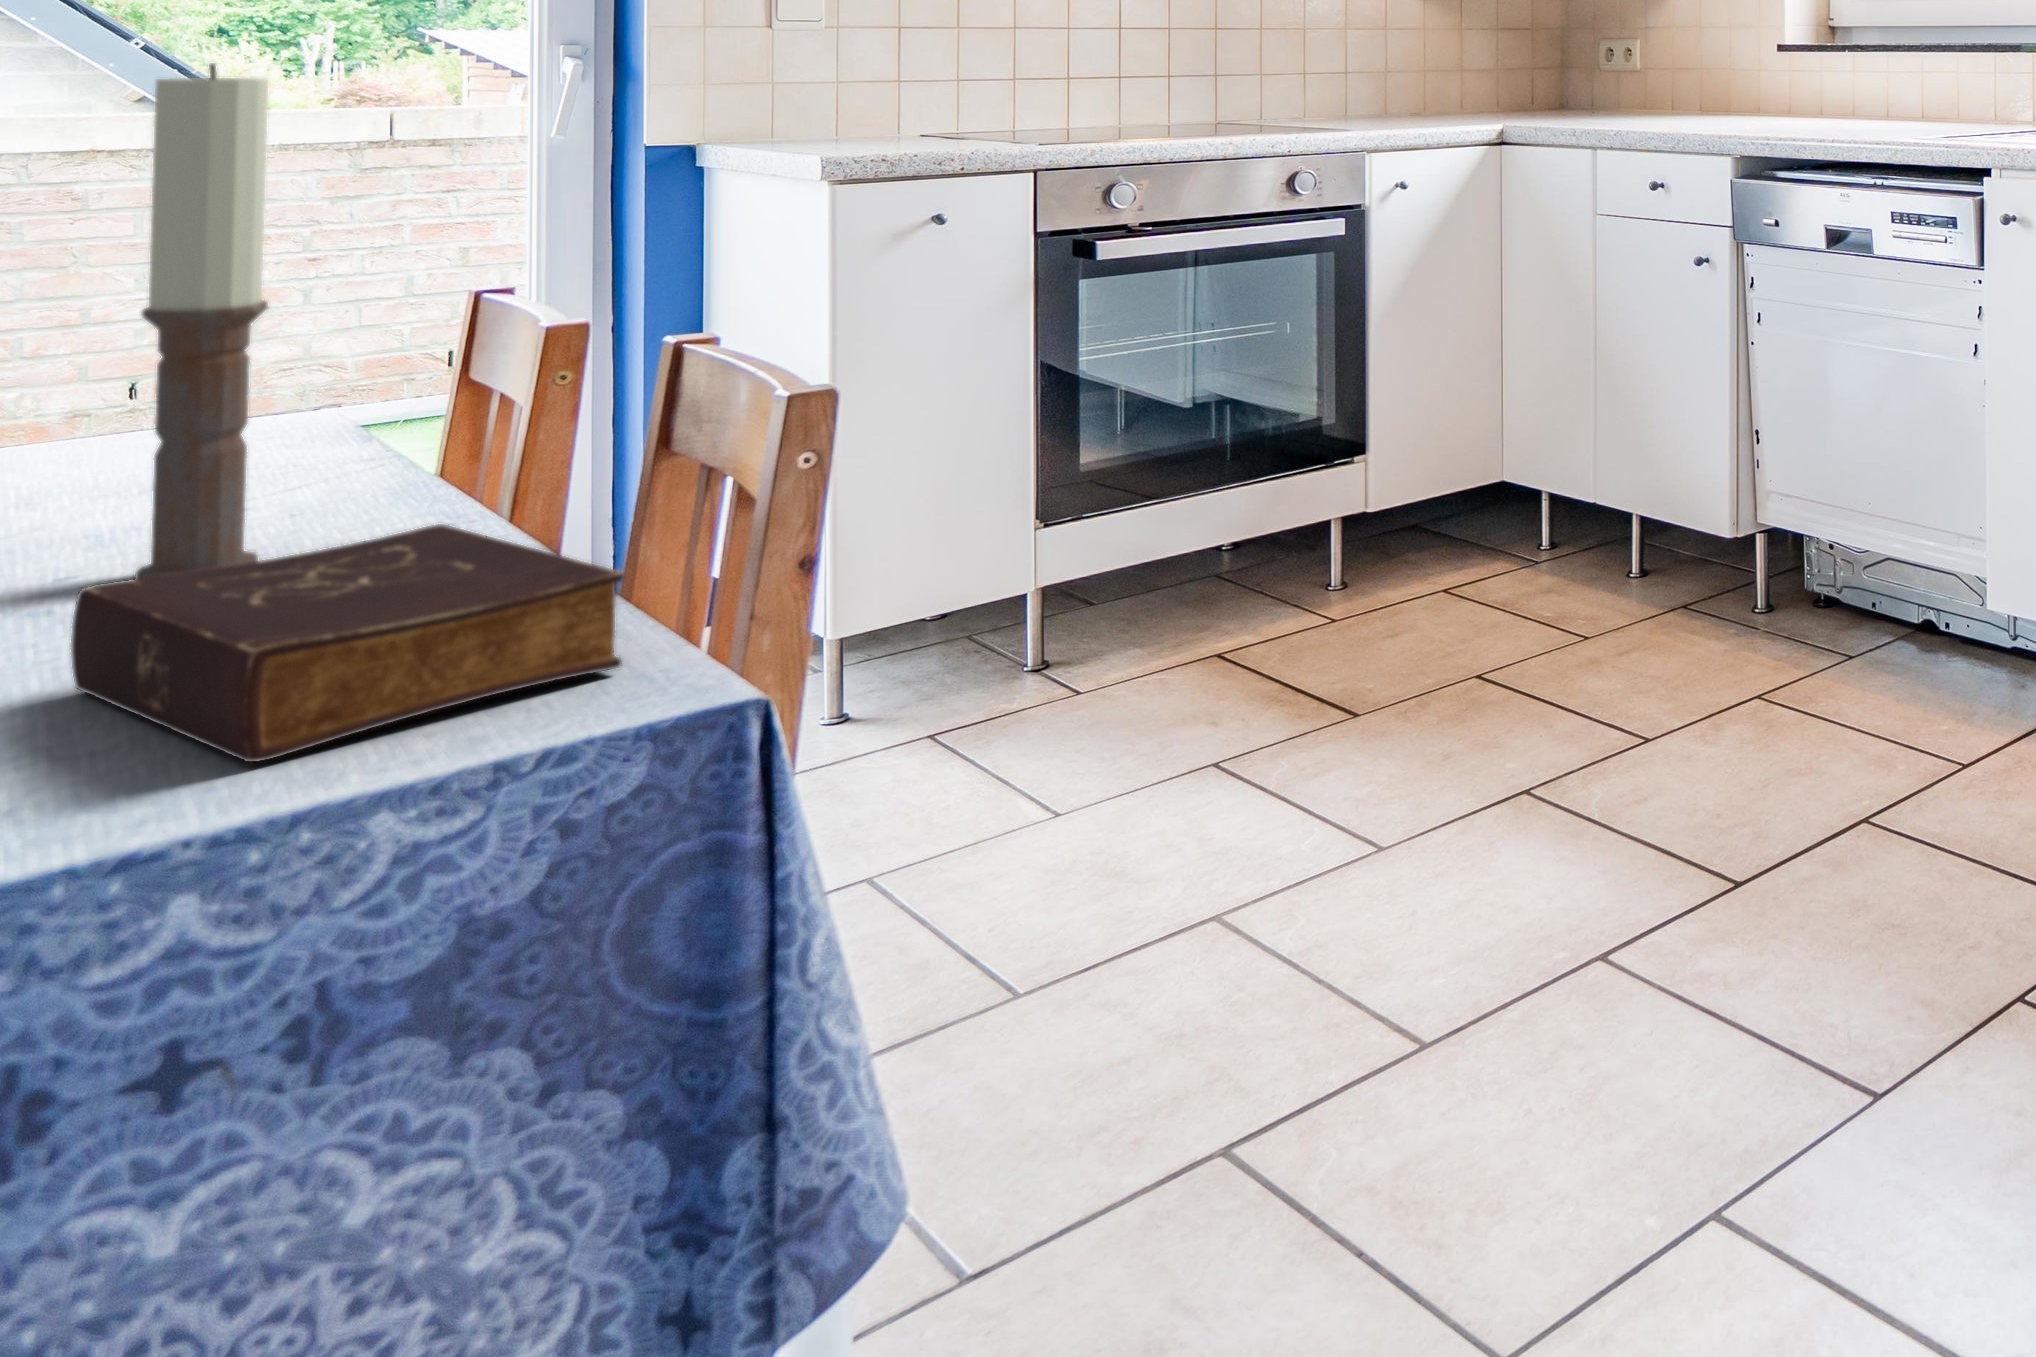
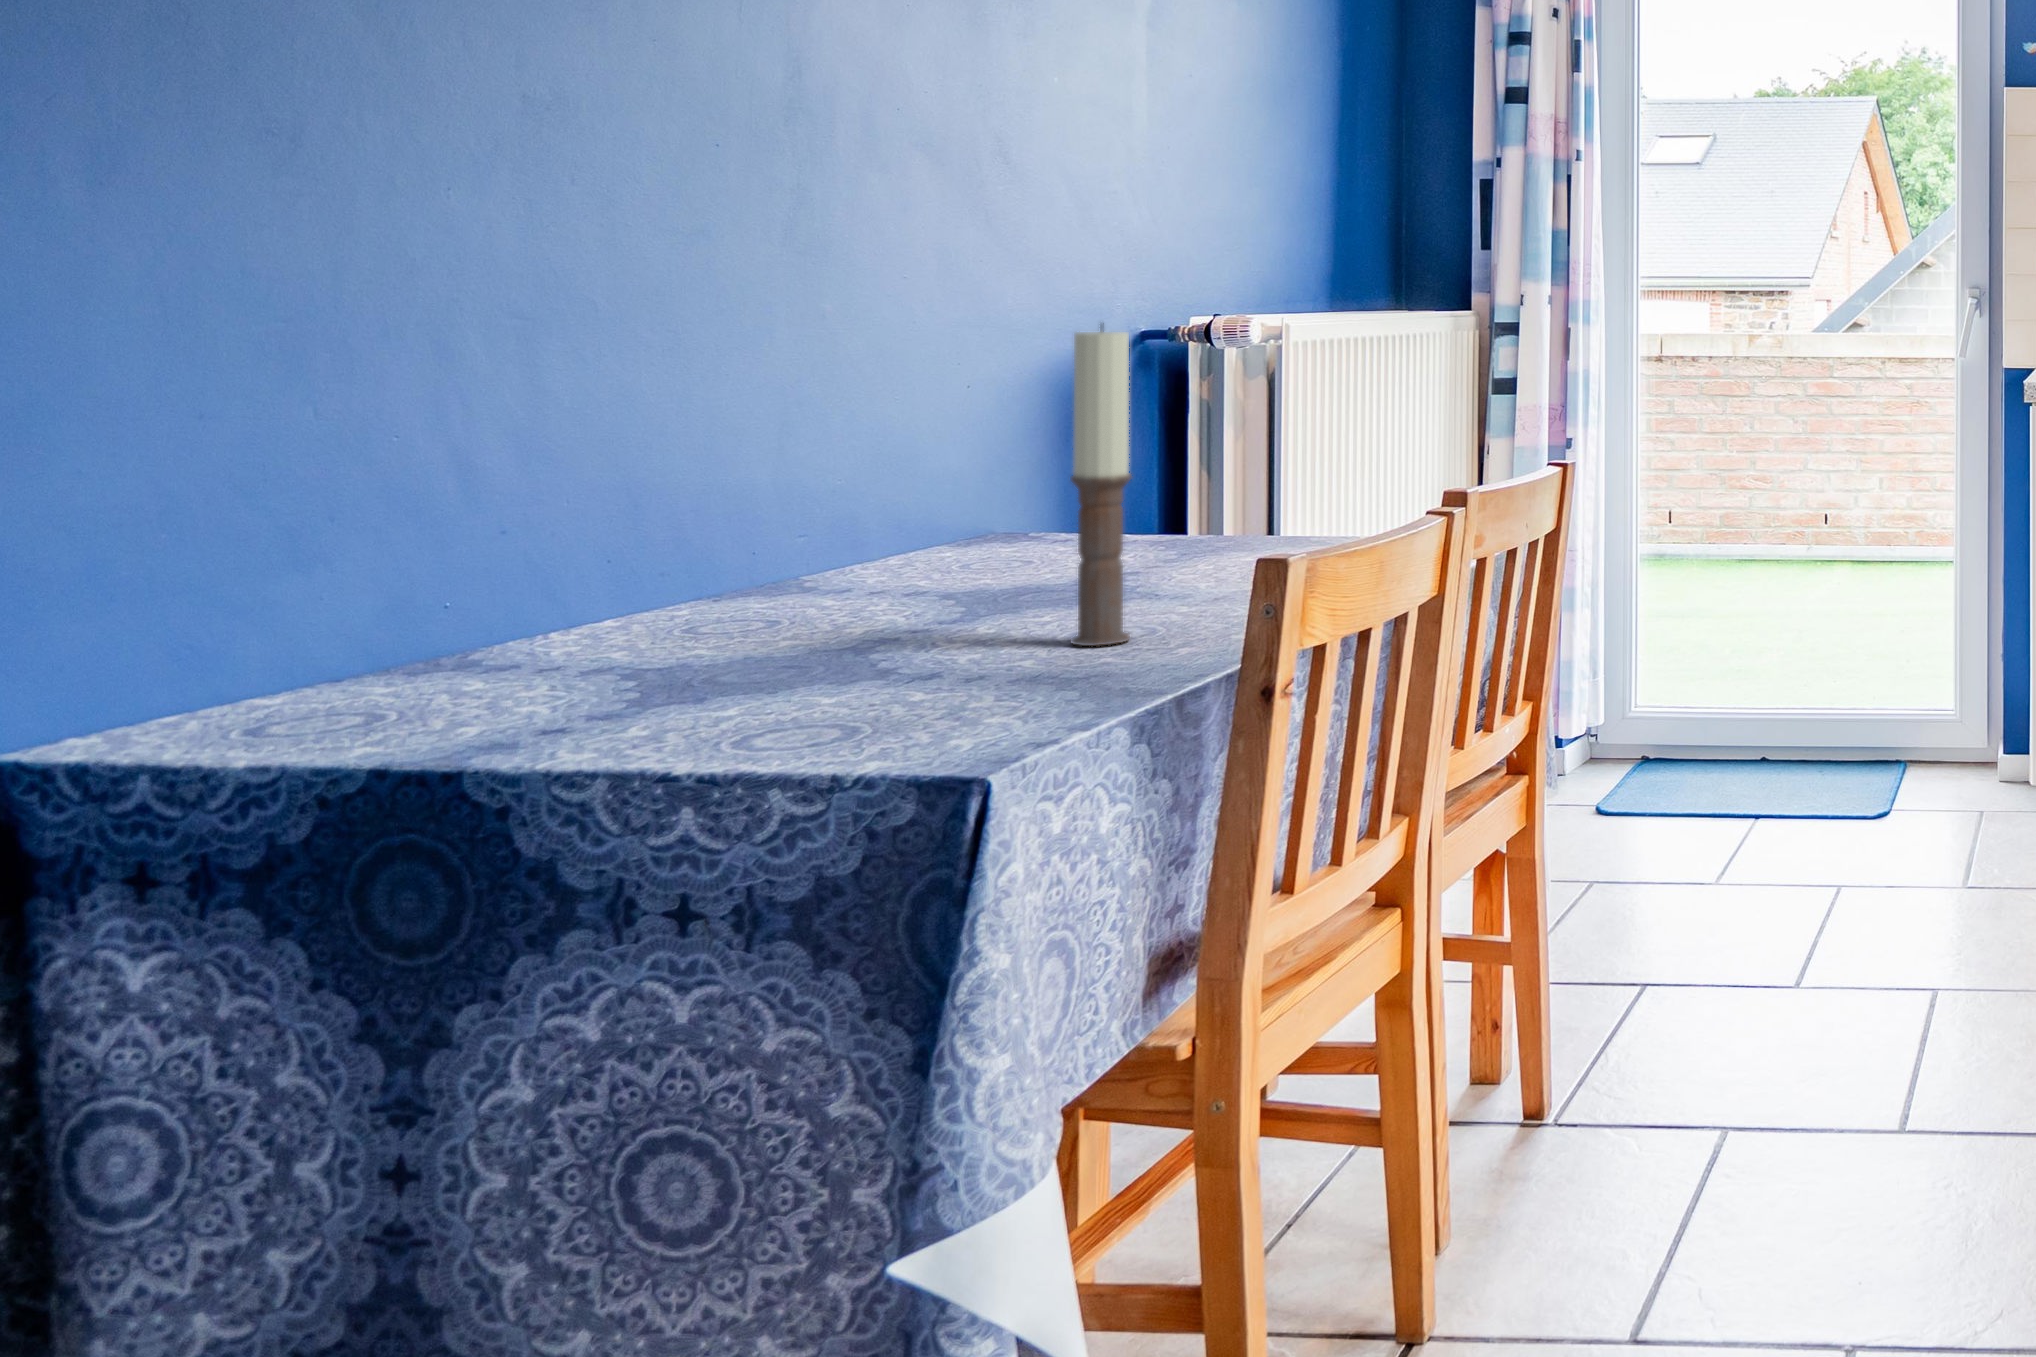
book: present [71,524,623,762] -> none [781,629,1070,747]

